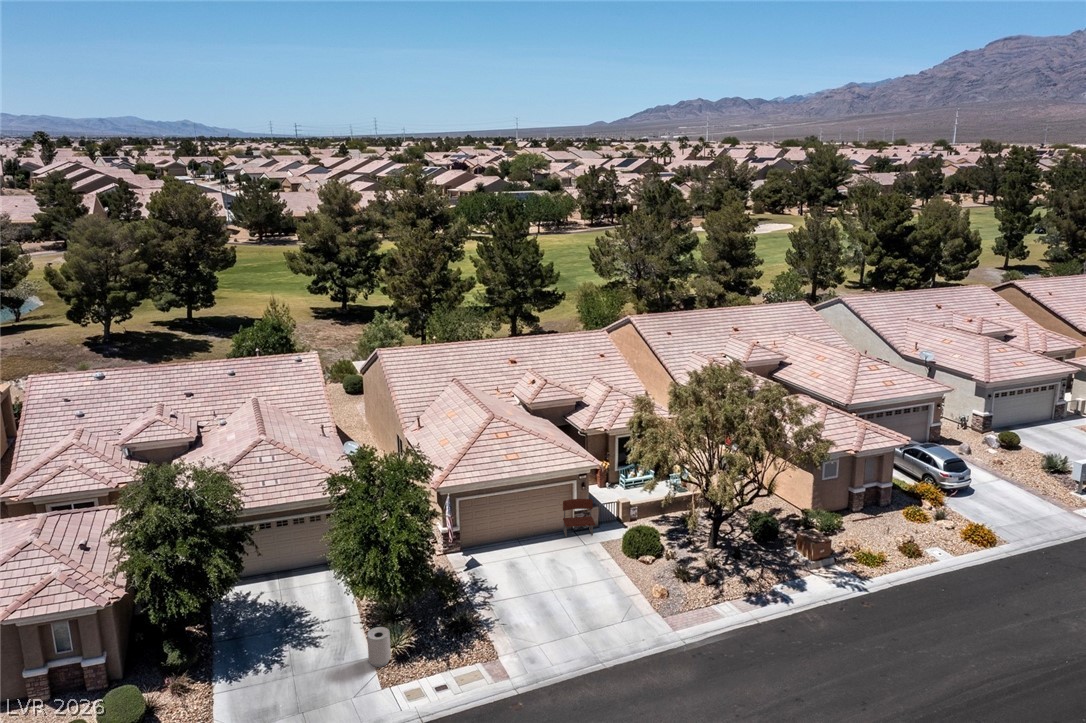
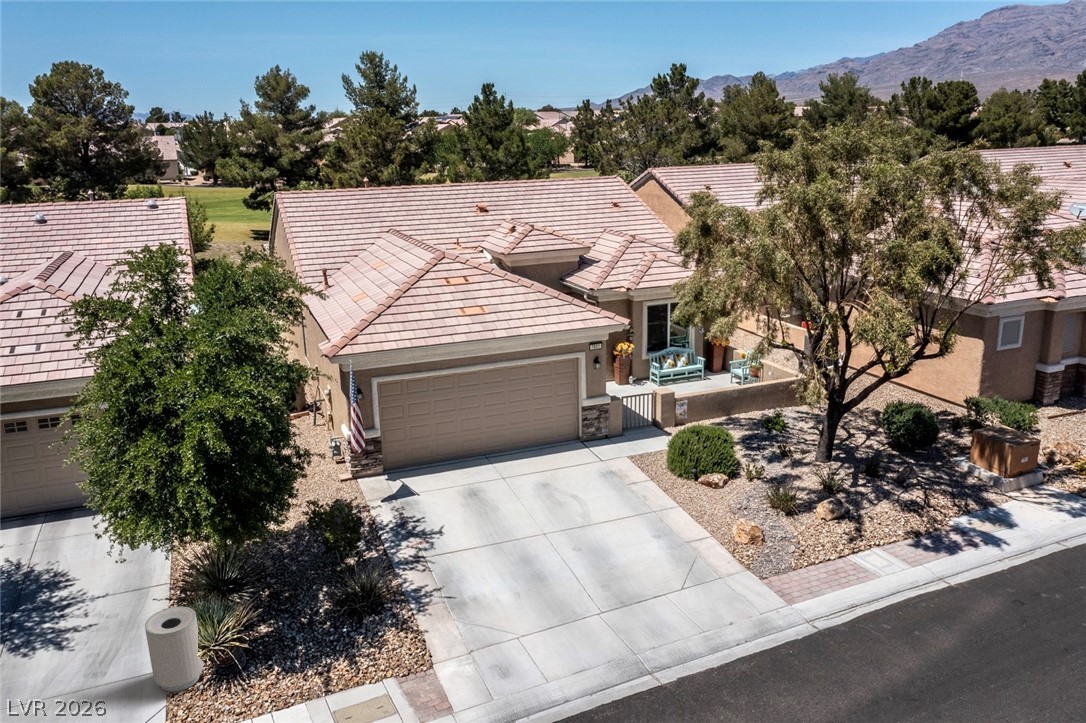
bench: present [563,499,595,537] -> none [563,385,619,449]

